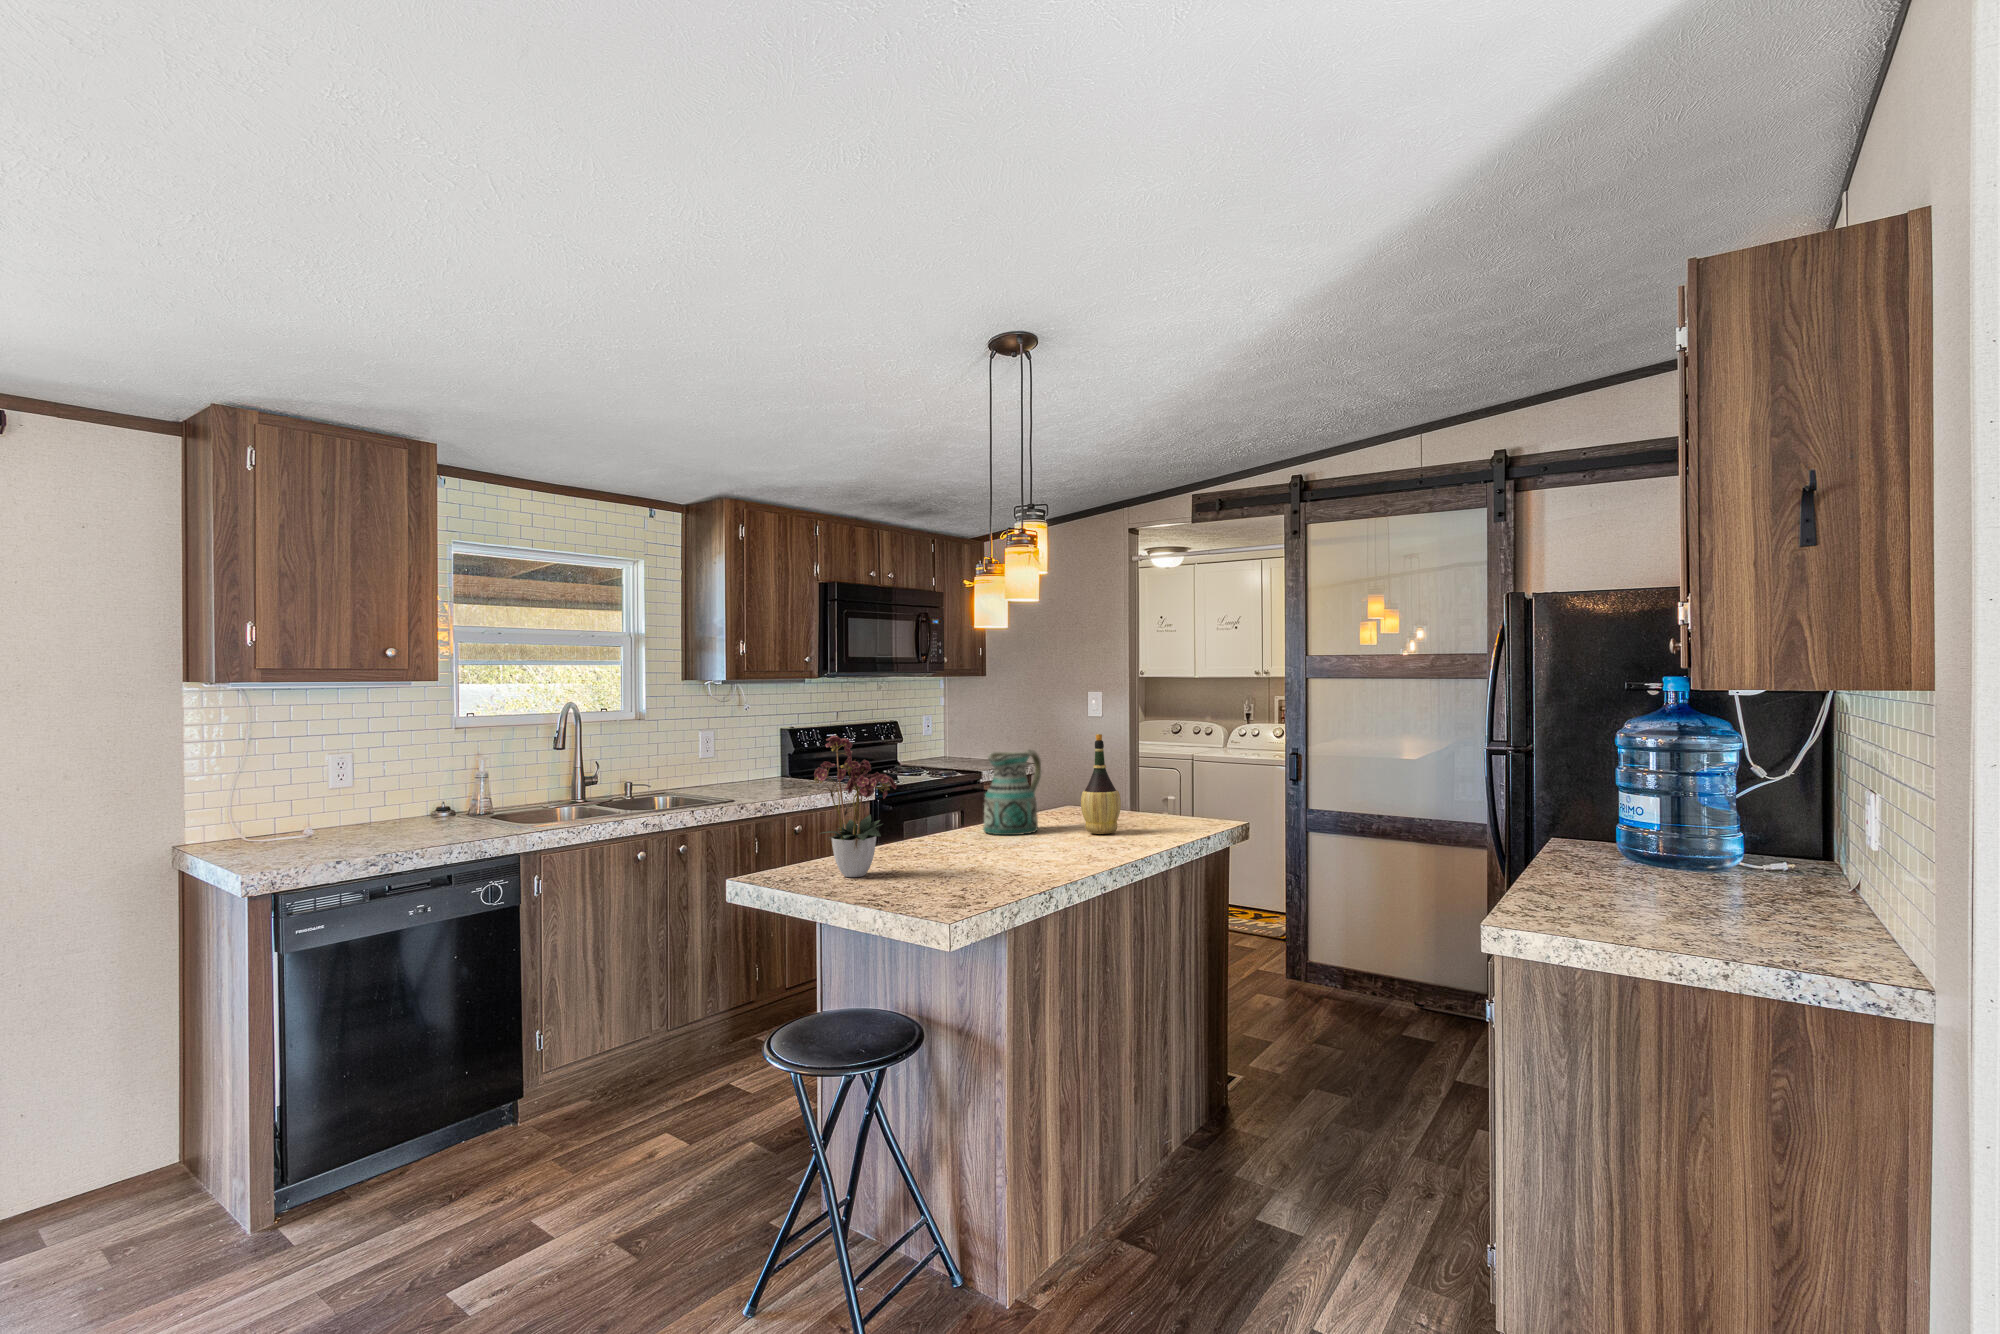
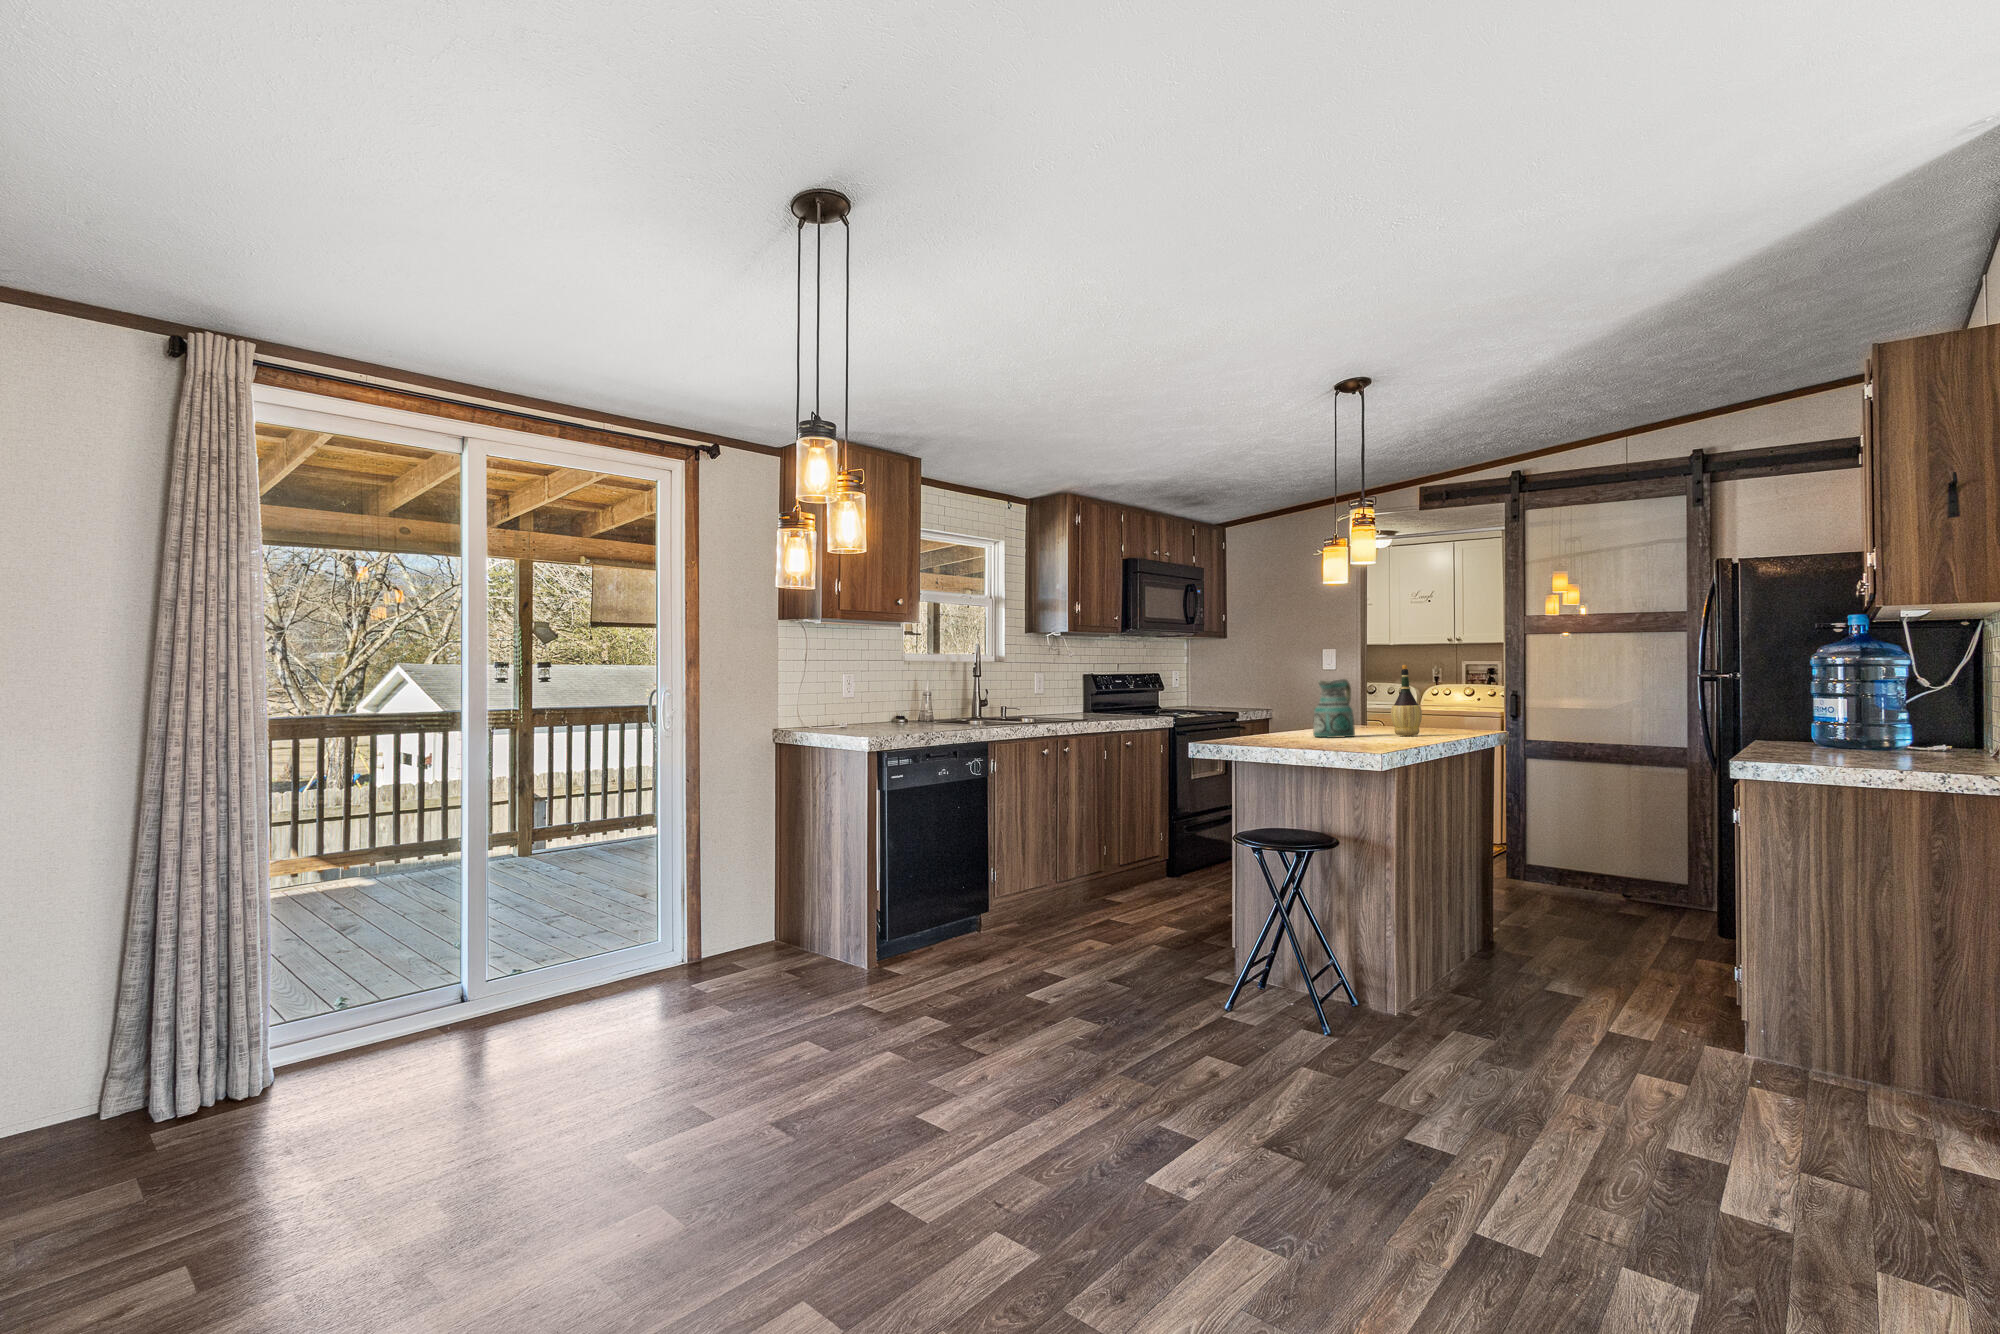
flower arrangement: present [814,736,897,877] -> none [1242,651,1311,747]

